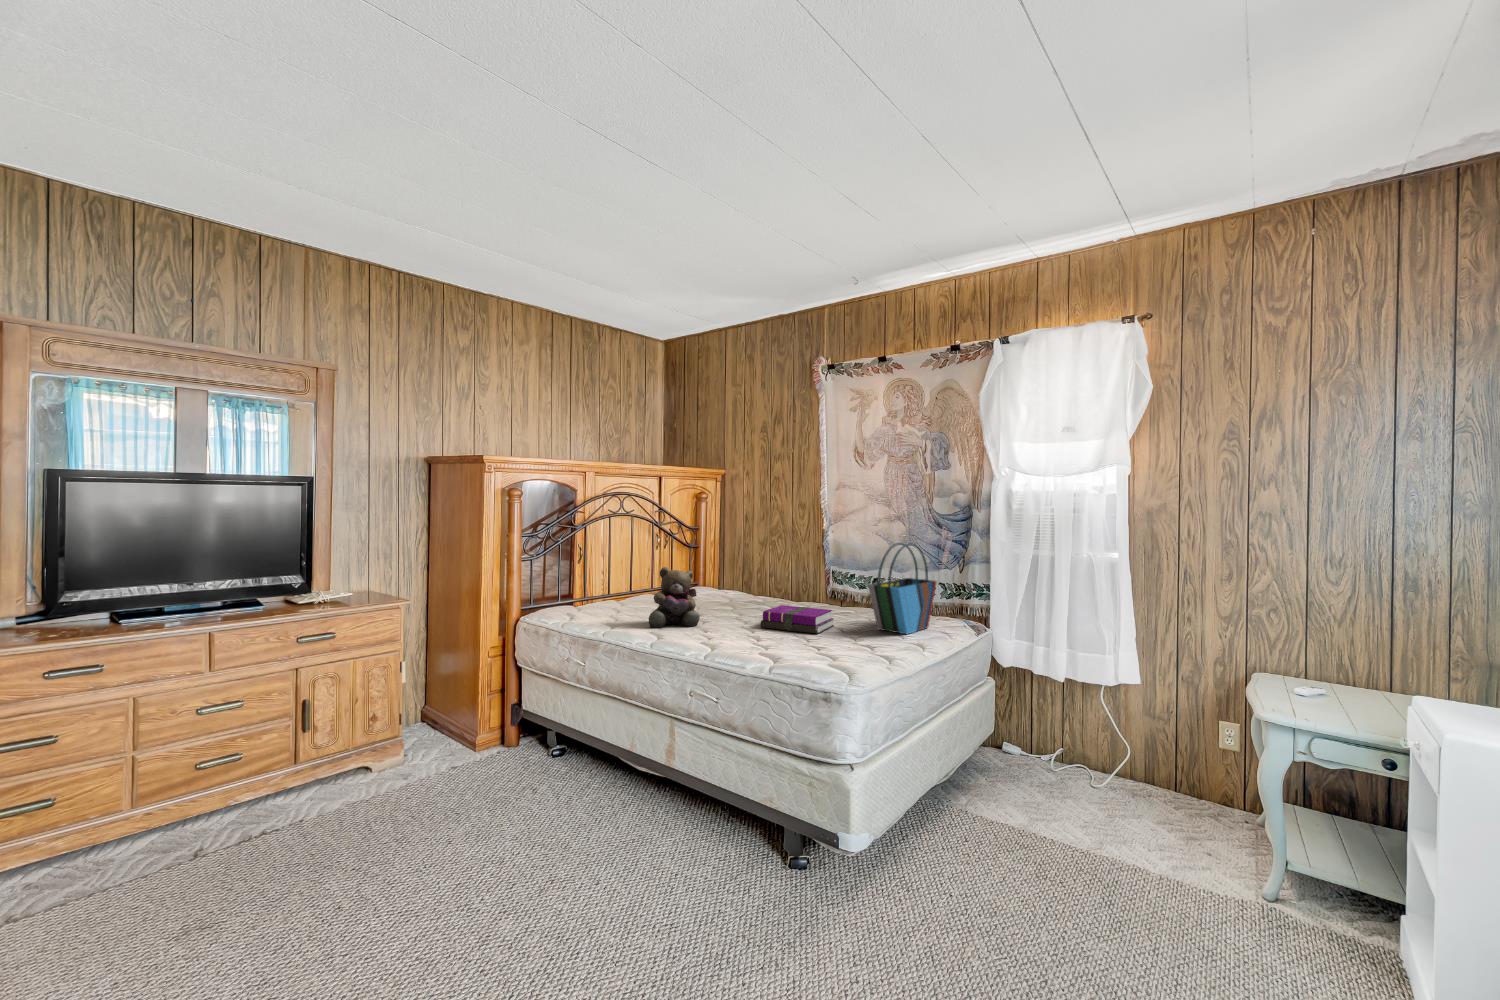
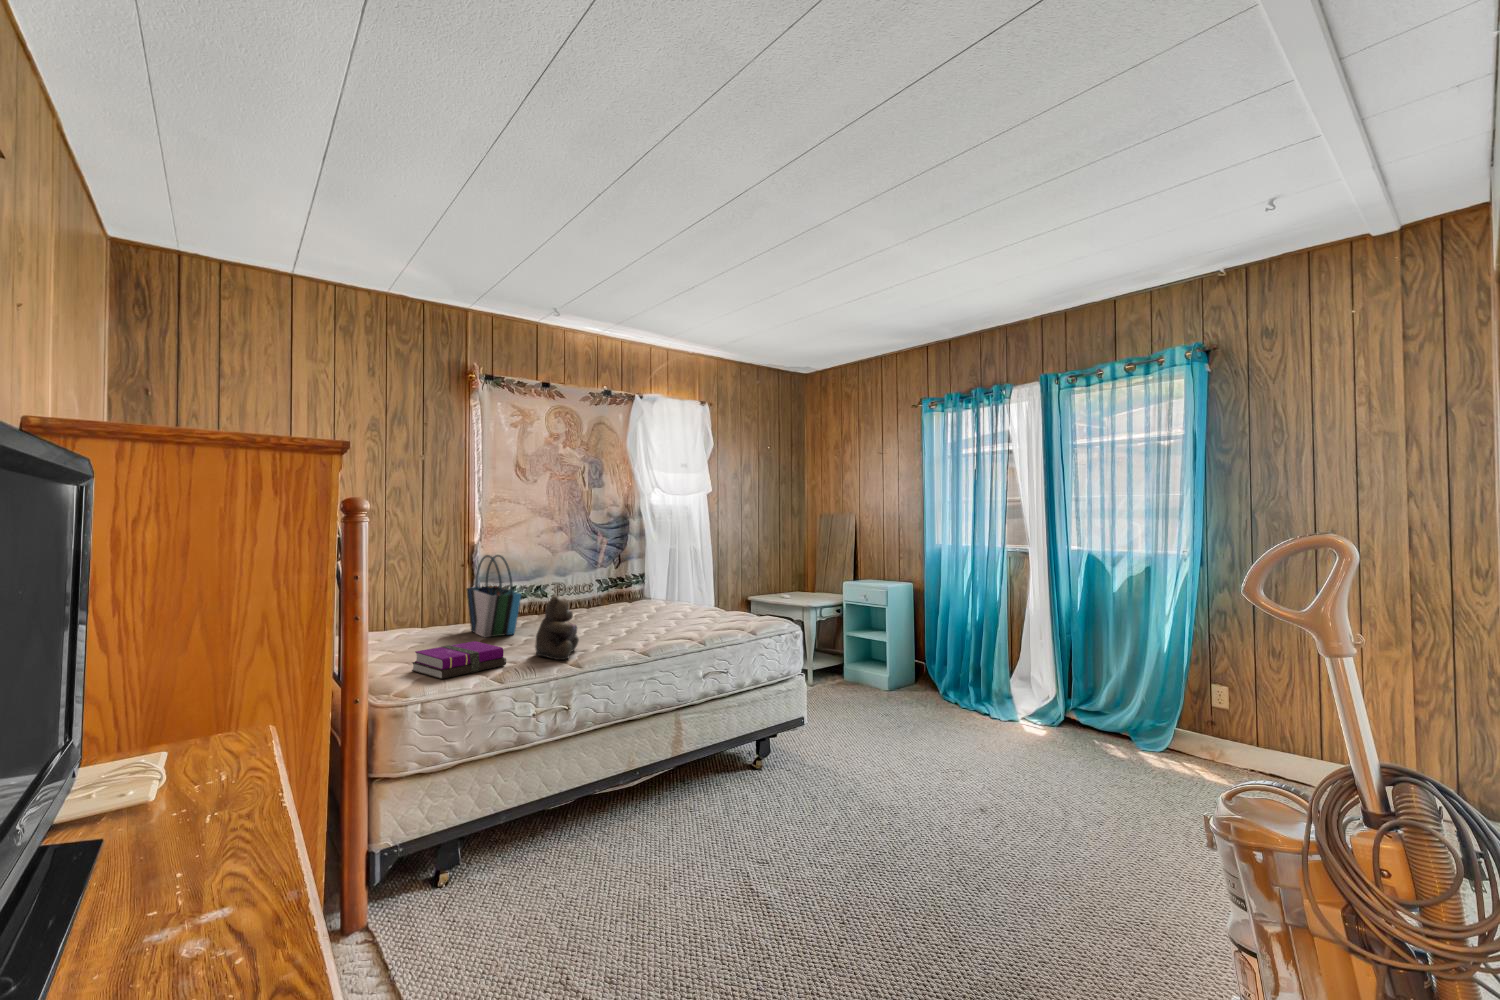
tote bag: present [869,543,937,634] -> present [467,555,521,637]
notebook: present [760,605,834,634] -> present [412,641,506,679]

